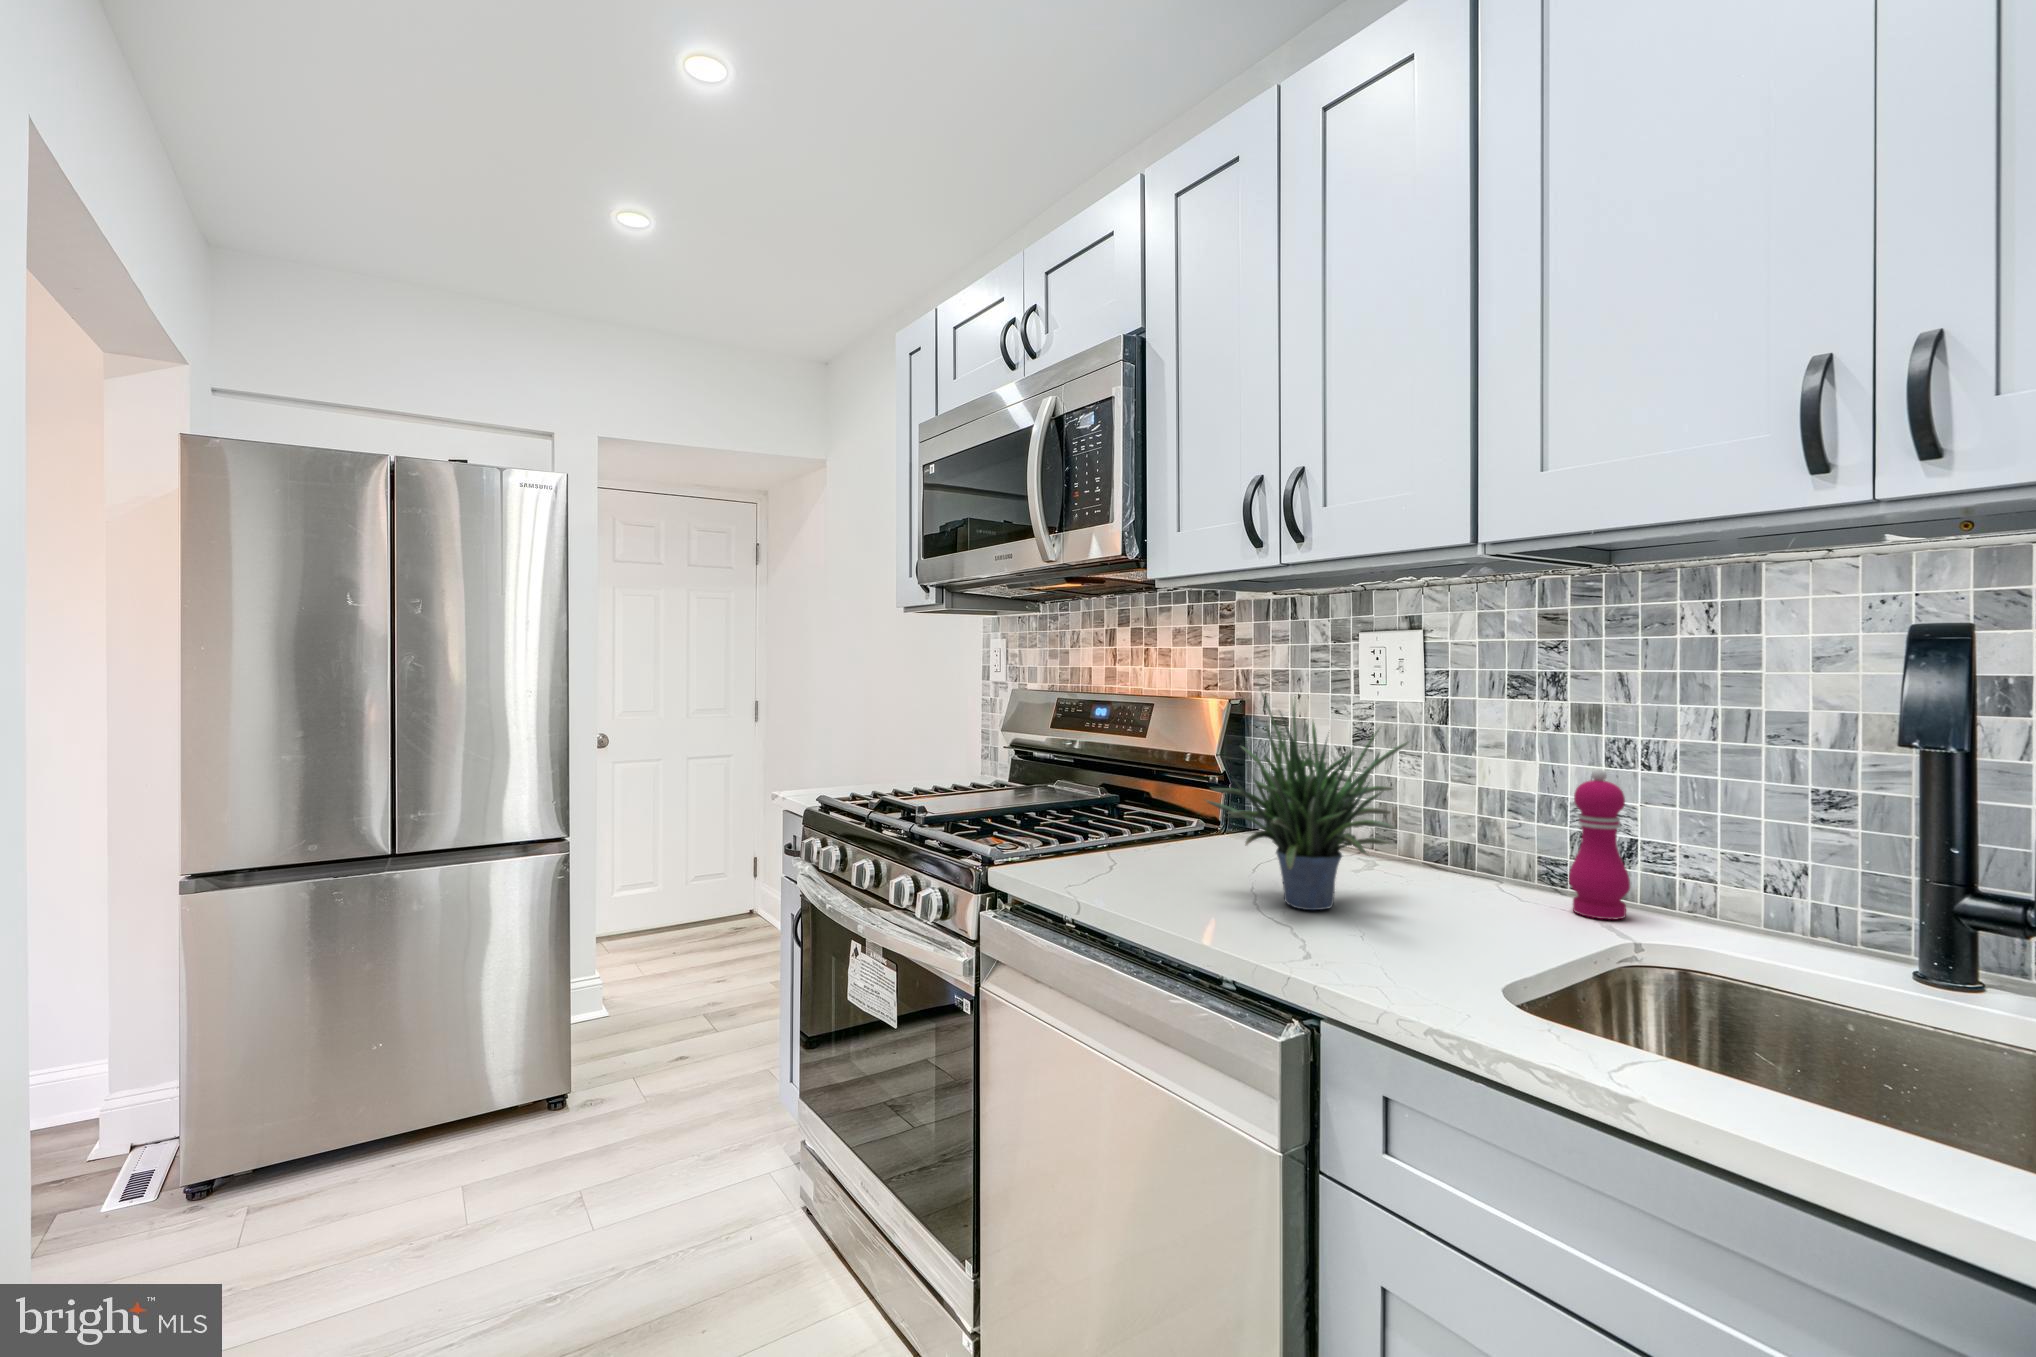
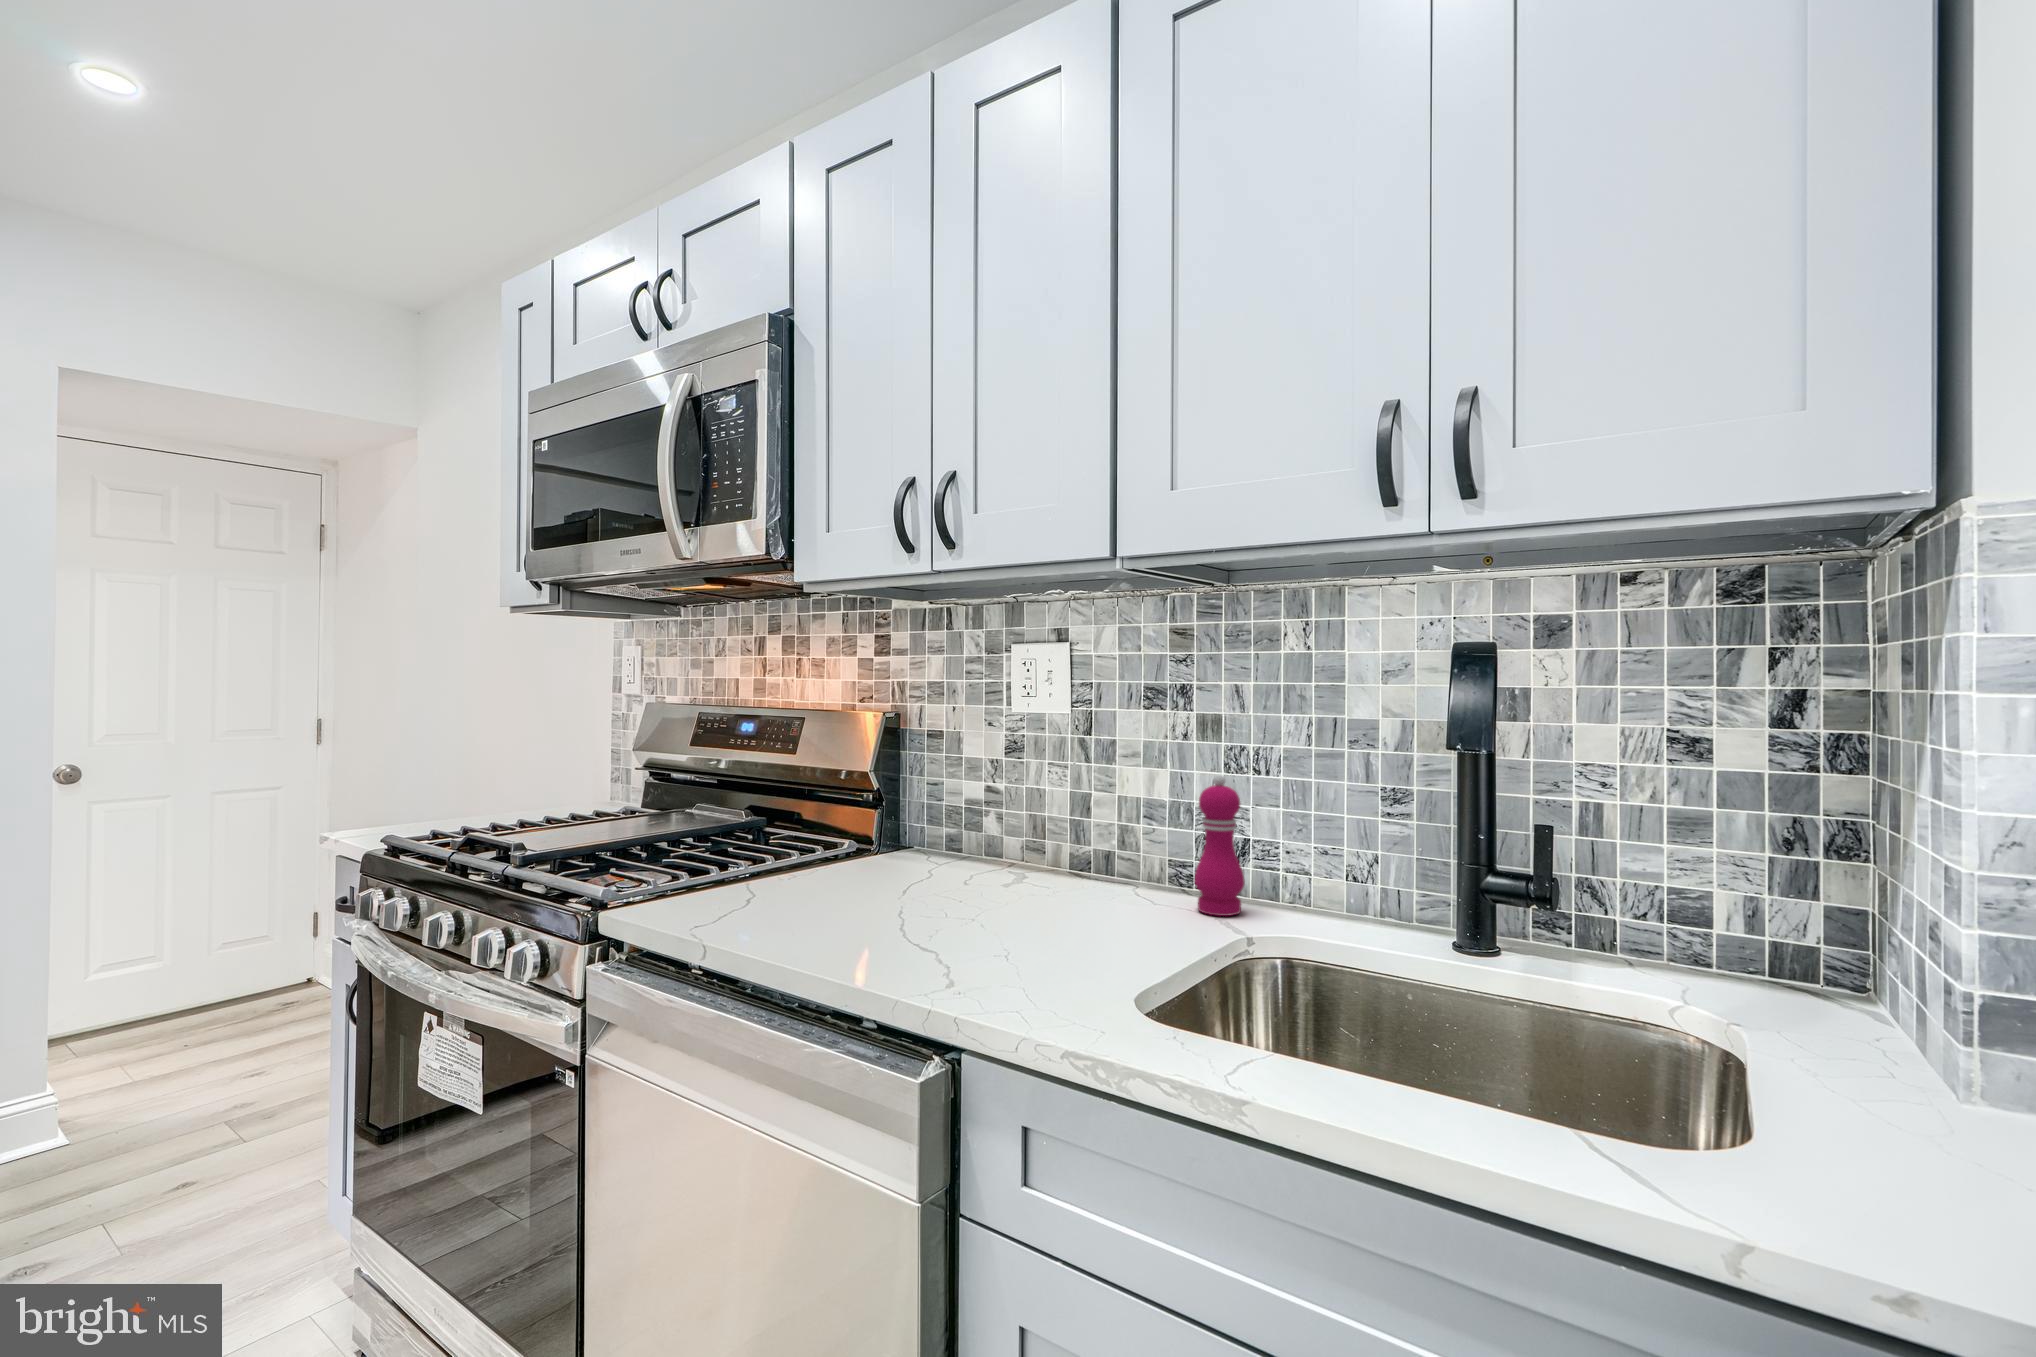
potted plant: present [1205,694,1408,910] -> none [849,691,1055,932]

